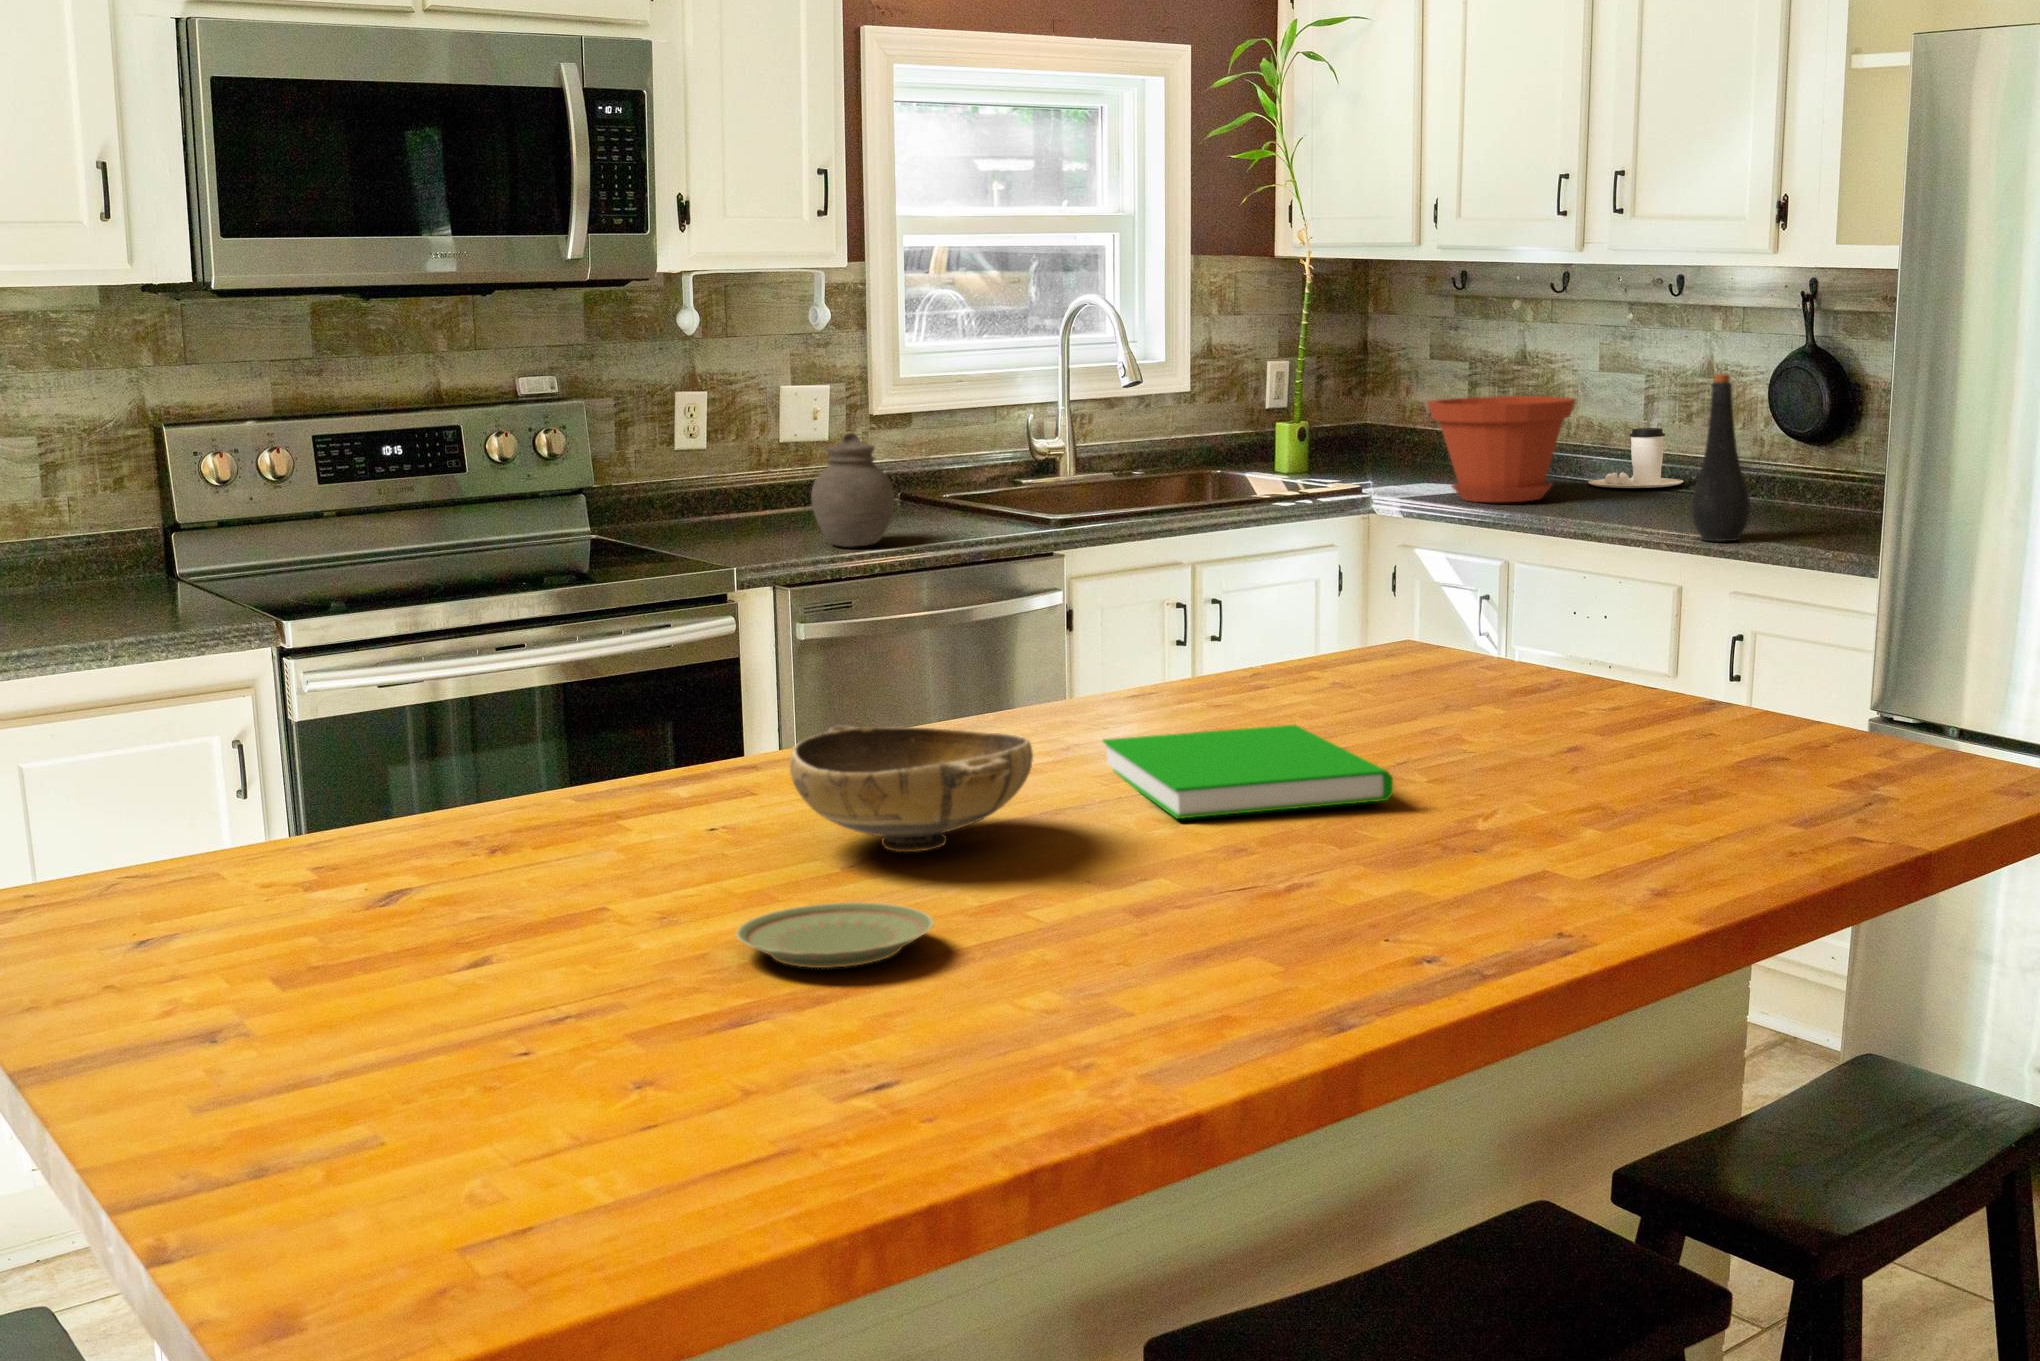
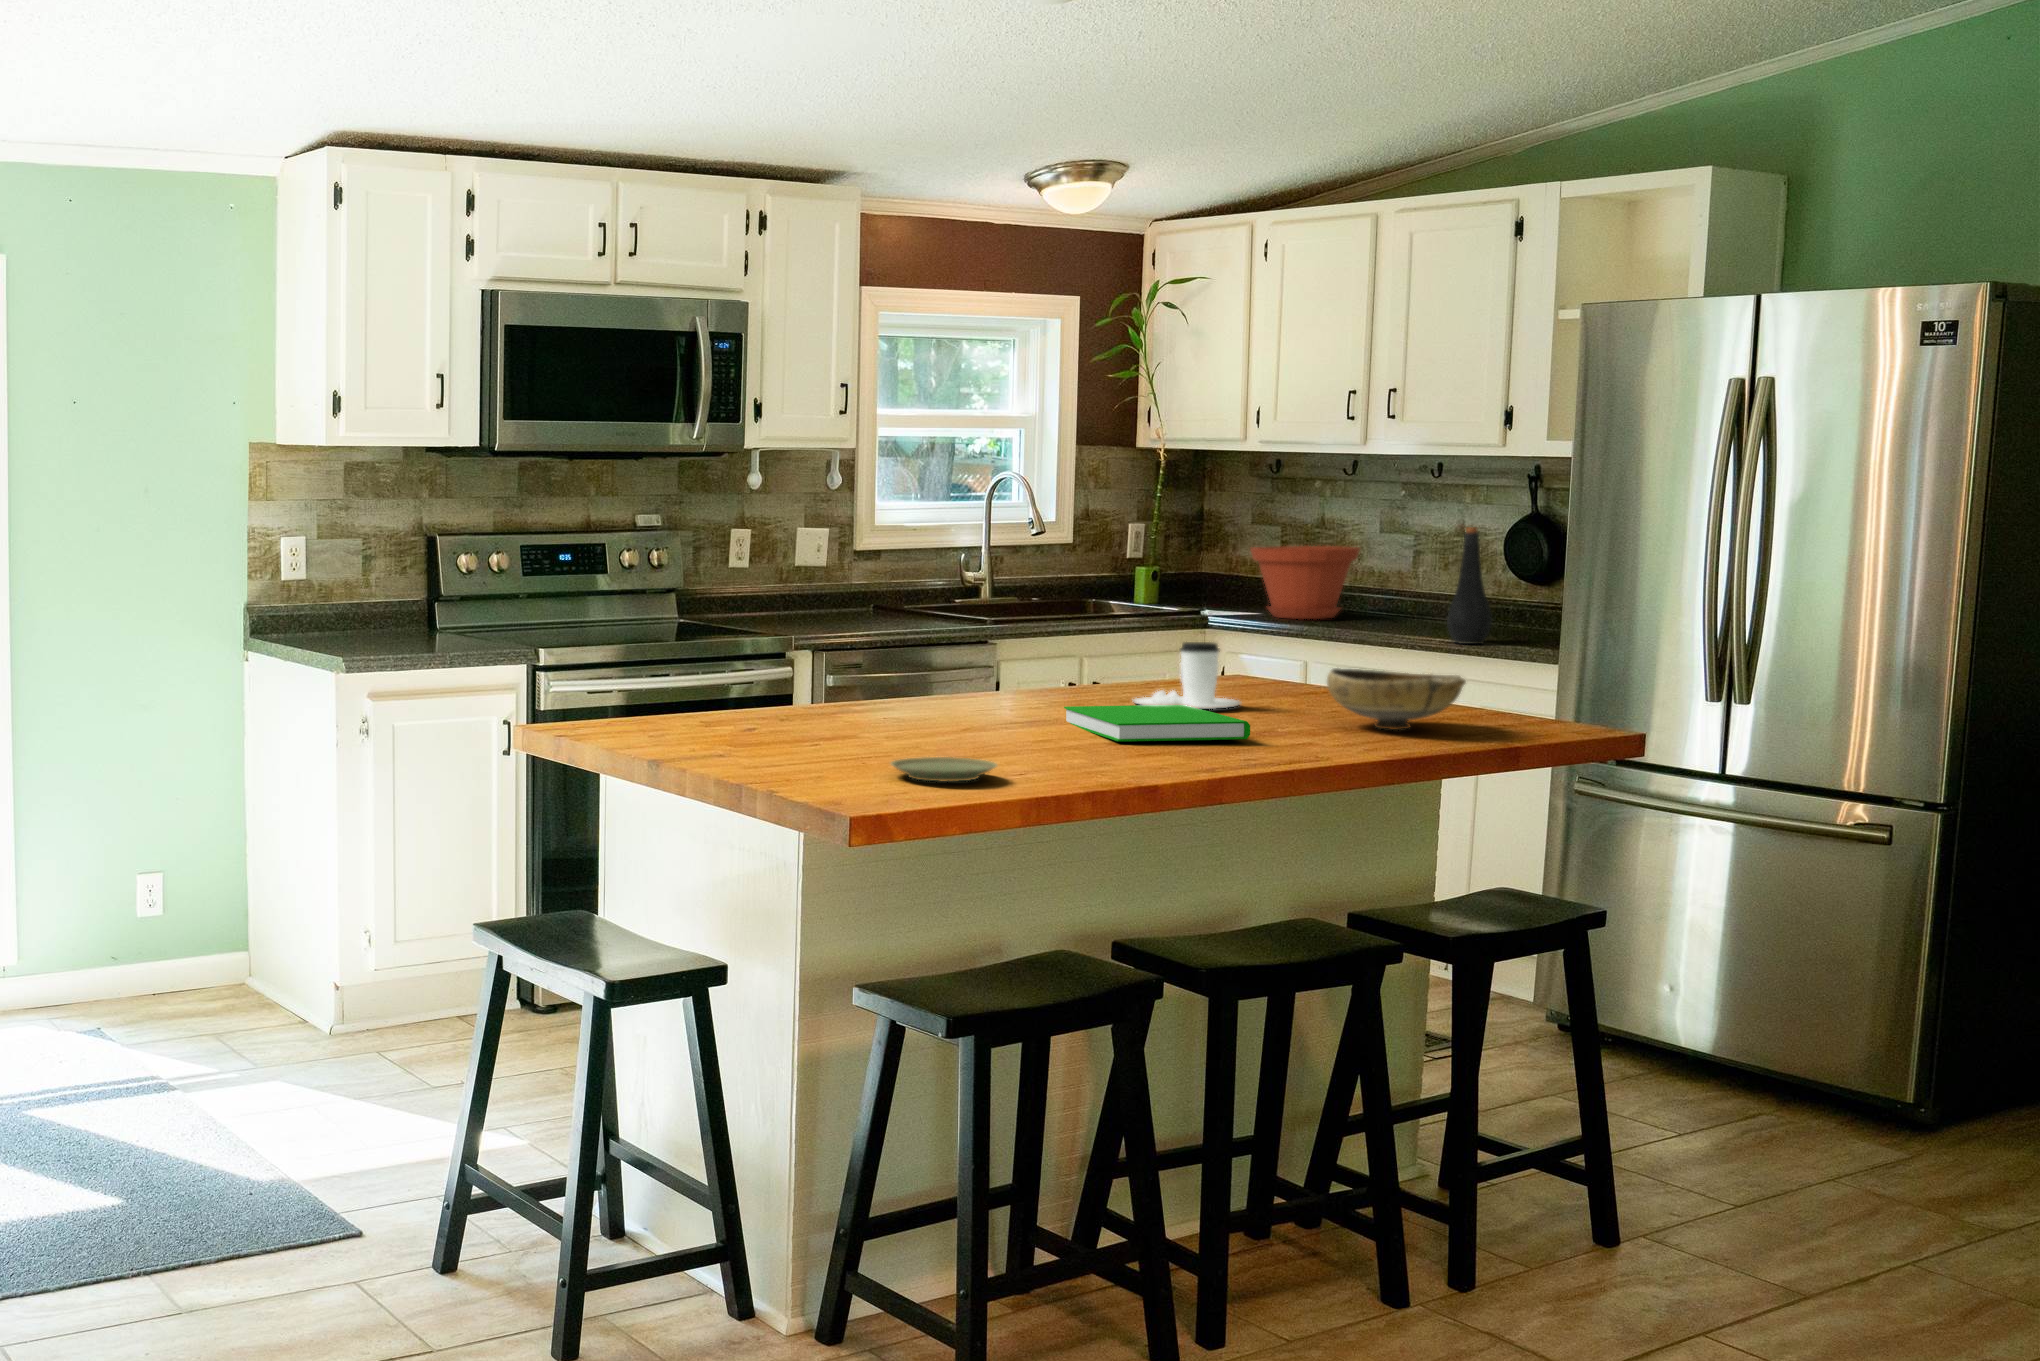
coffee cup: present [1588,428,1683,488] -> present [1134,642,1240,709]
jar: present [811,433,894,547] -> none [826,554,881,628]
bowl: present [790,725,1033,852] -> present [1327,668,1466,730]

